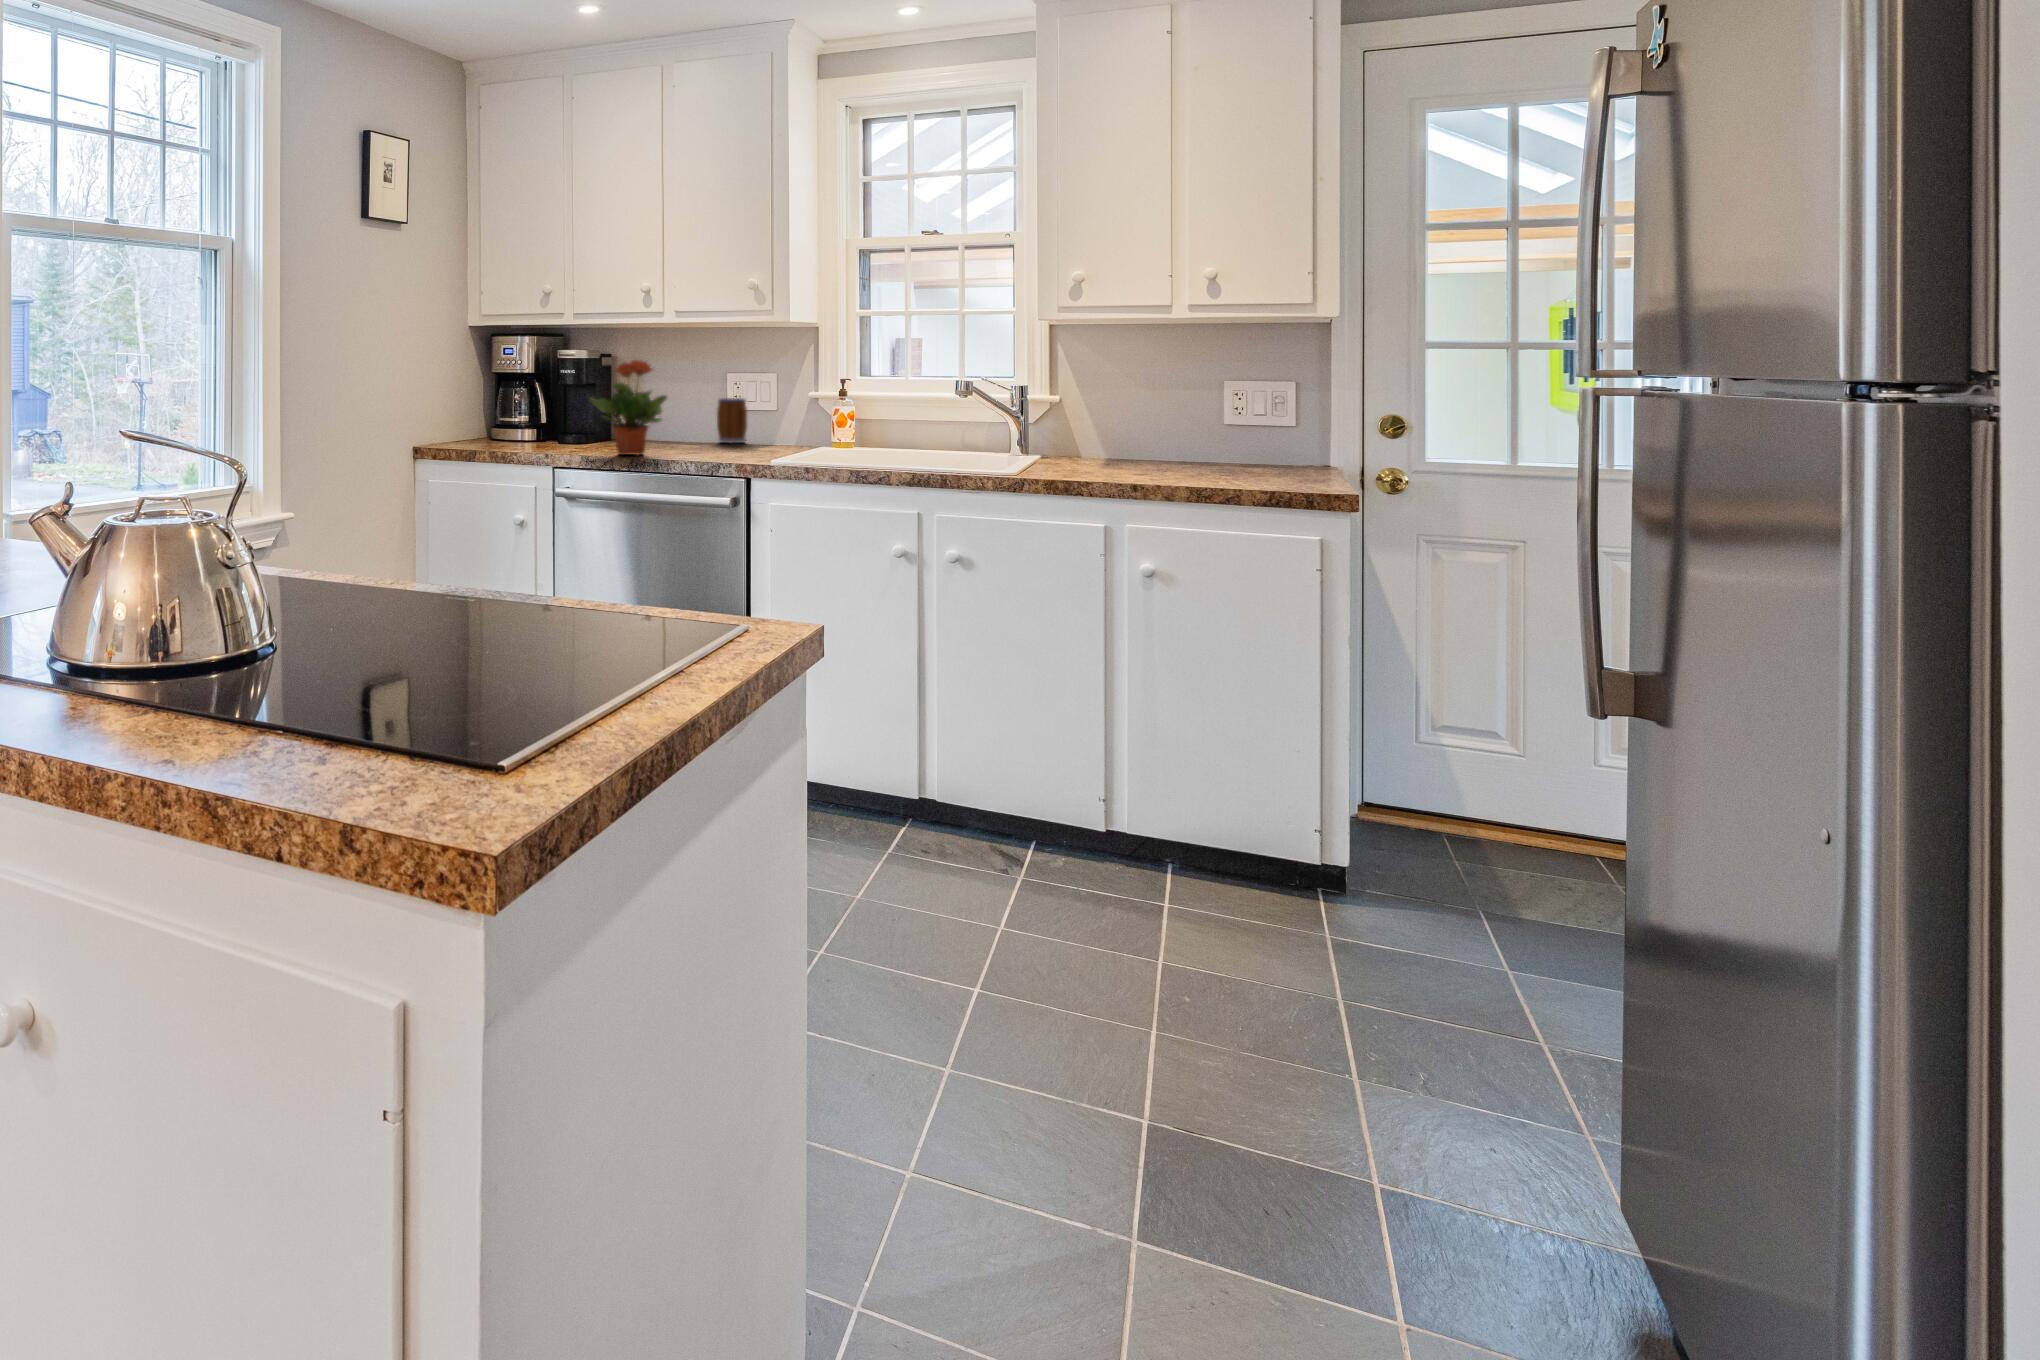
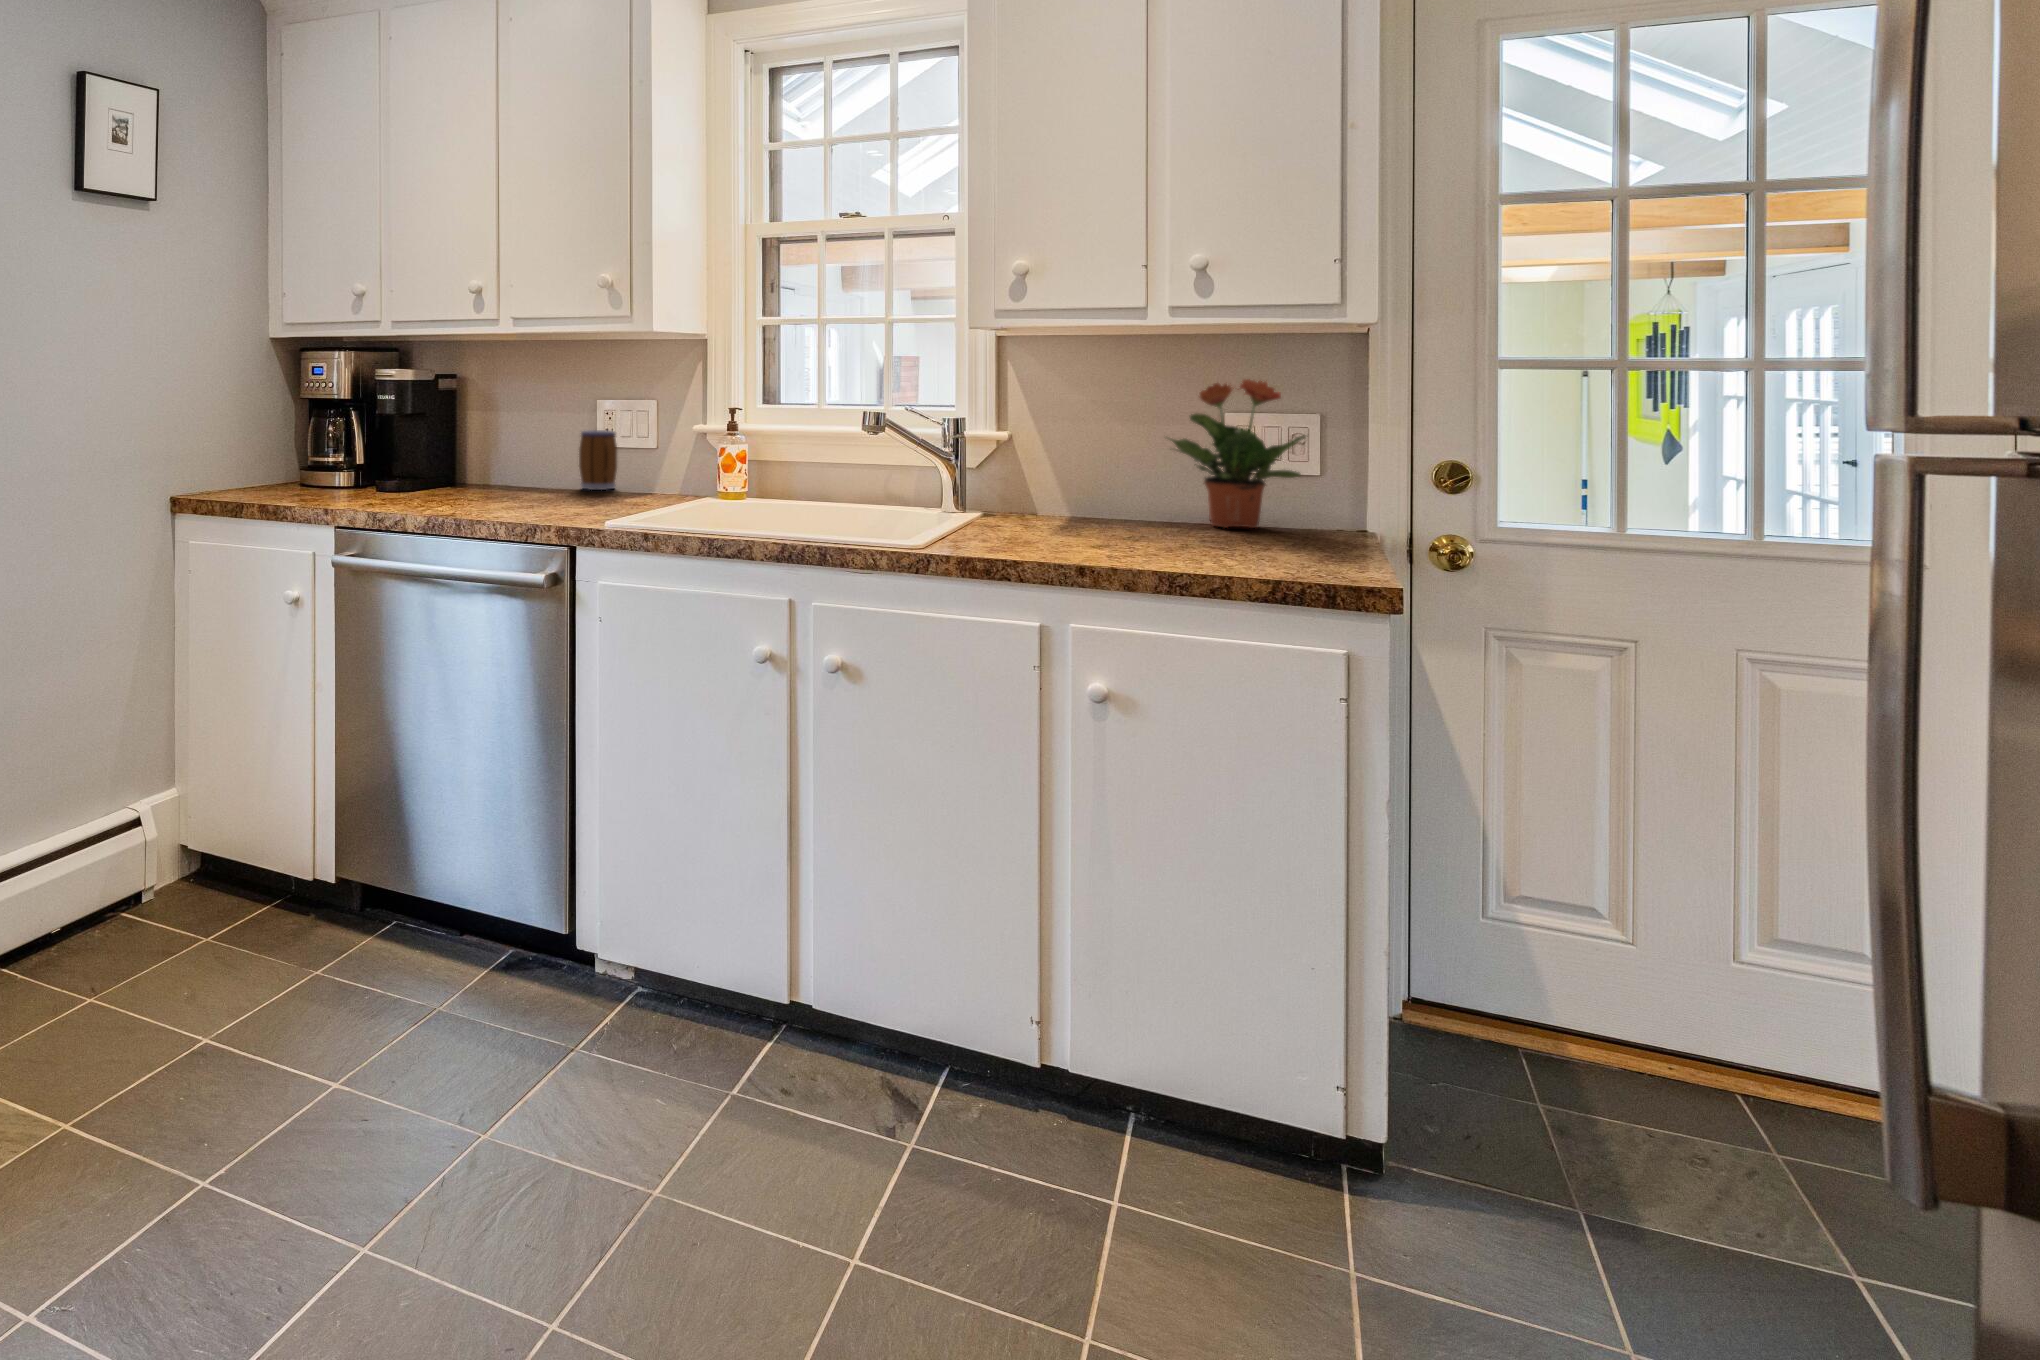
potted plant: present [590,360,667,455] -> present [1168,379,1306,528]

